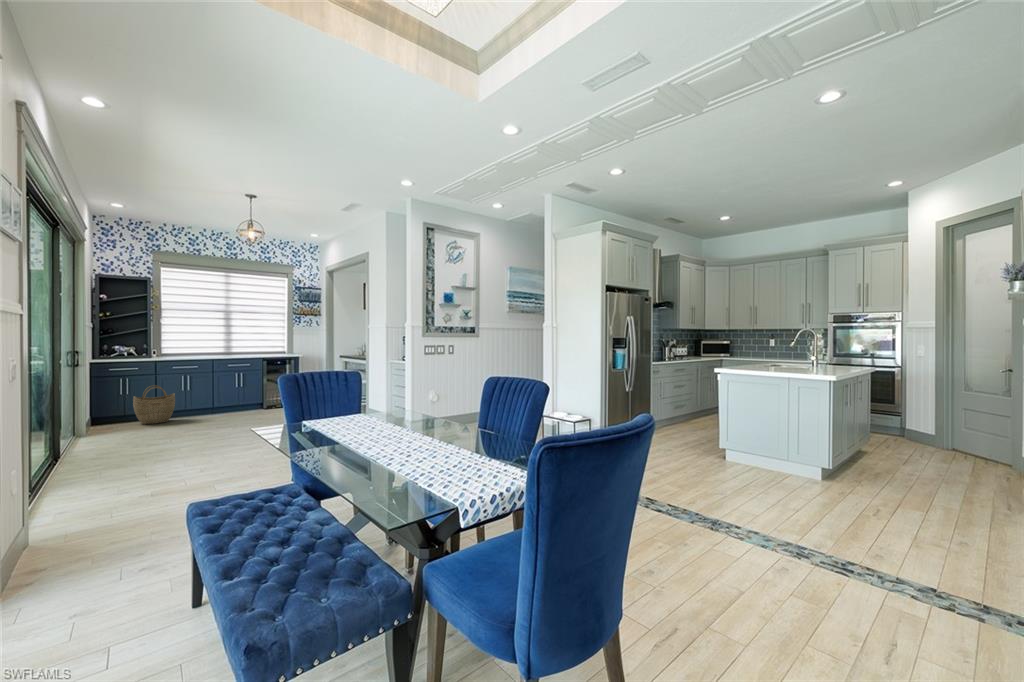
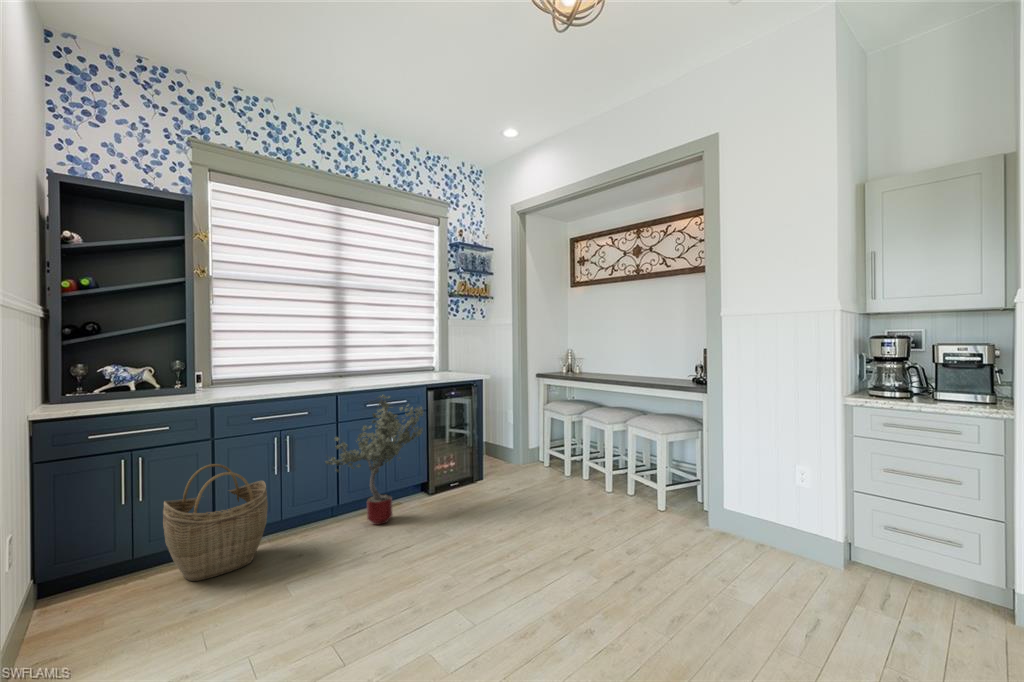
potted tree: none [201,362,254,416] -> present [326,395,424,525]

